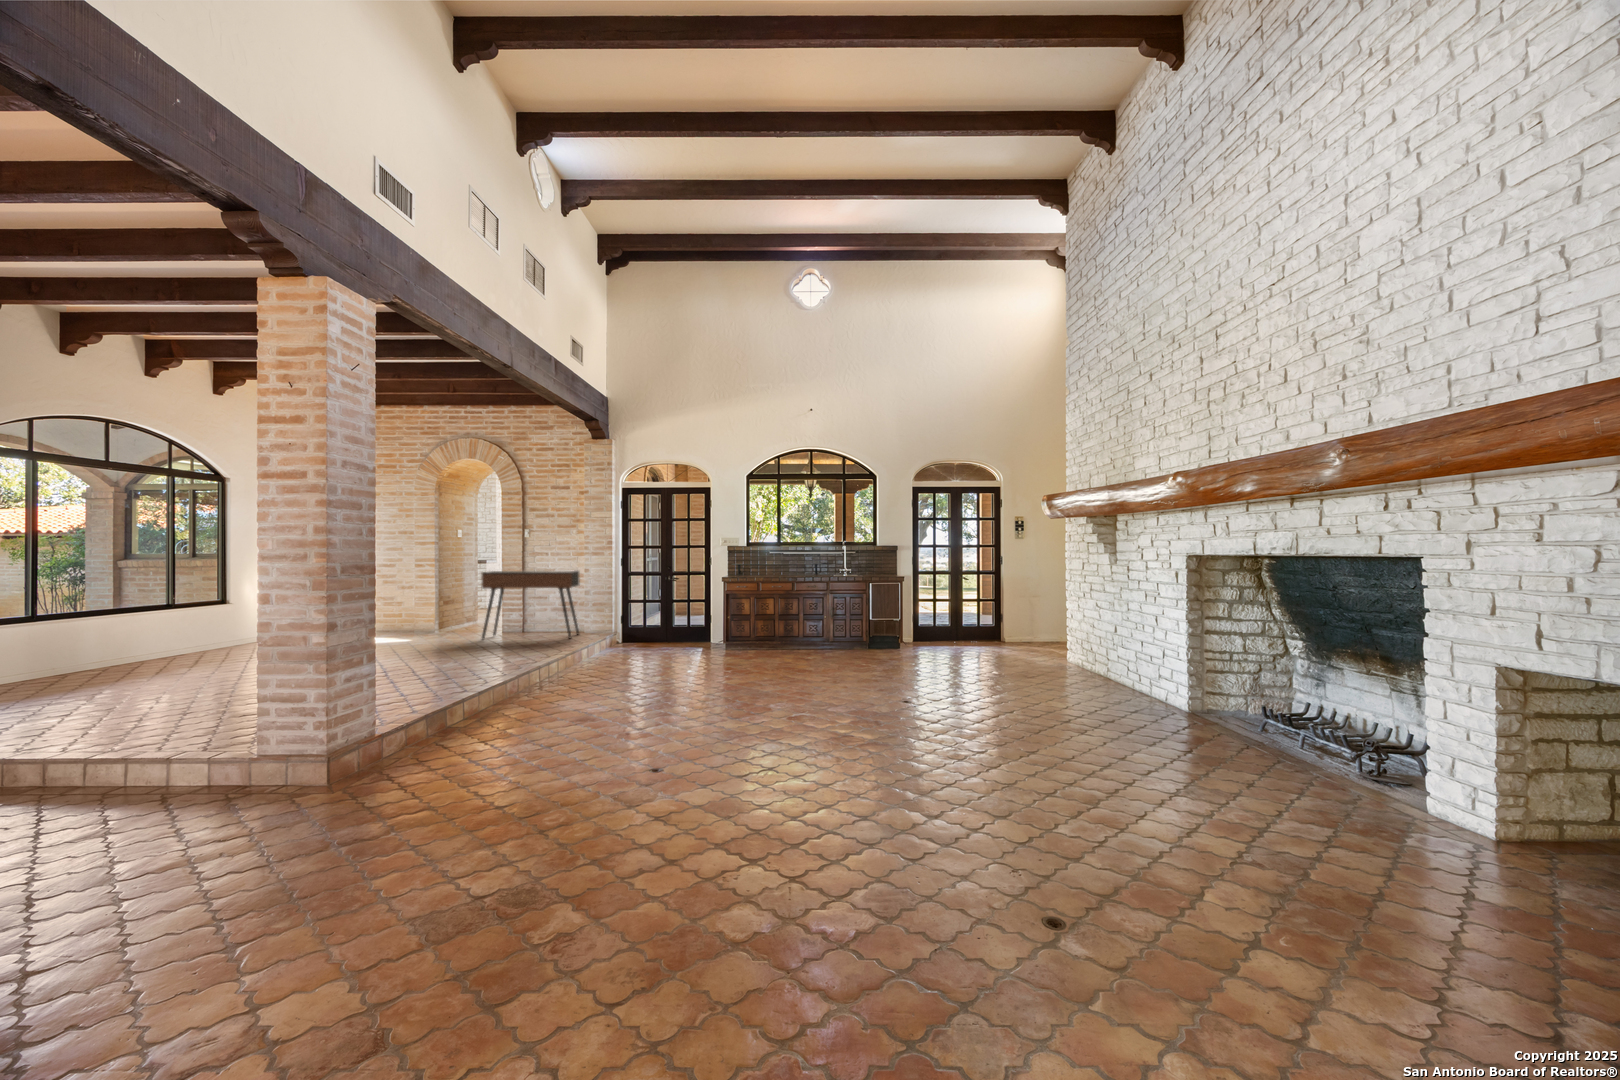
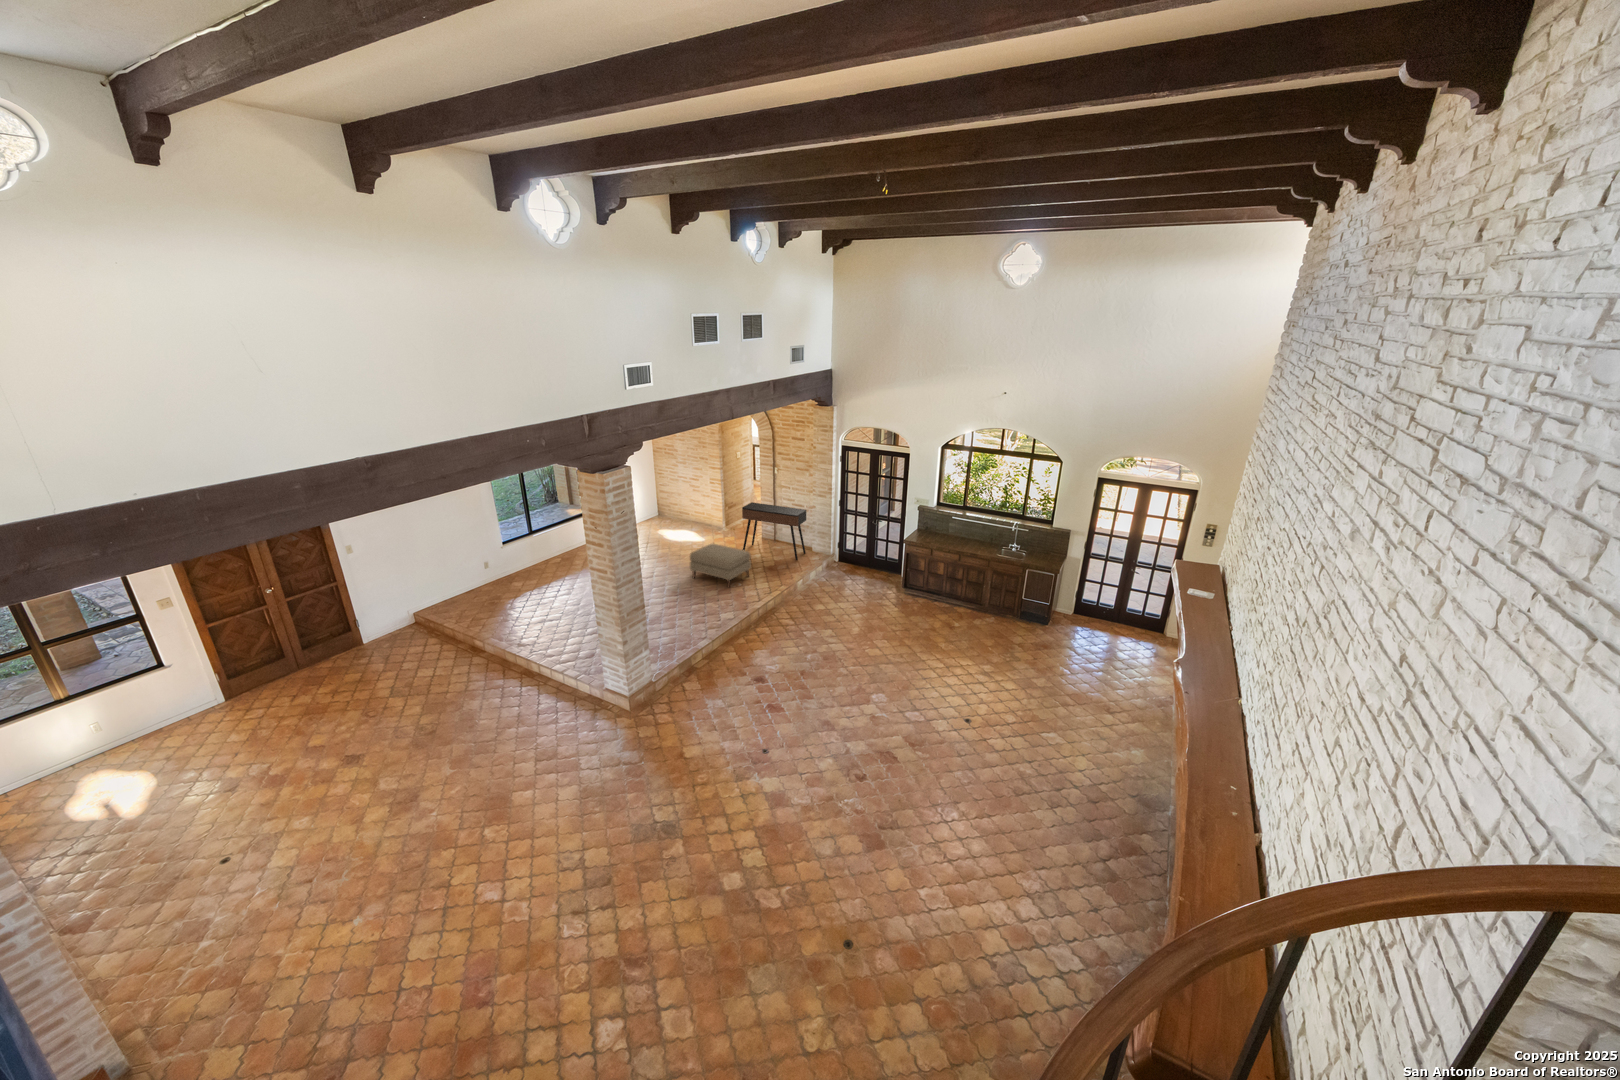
ottoman: none [404,611,508,661] -> present [690,544,751,587]

